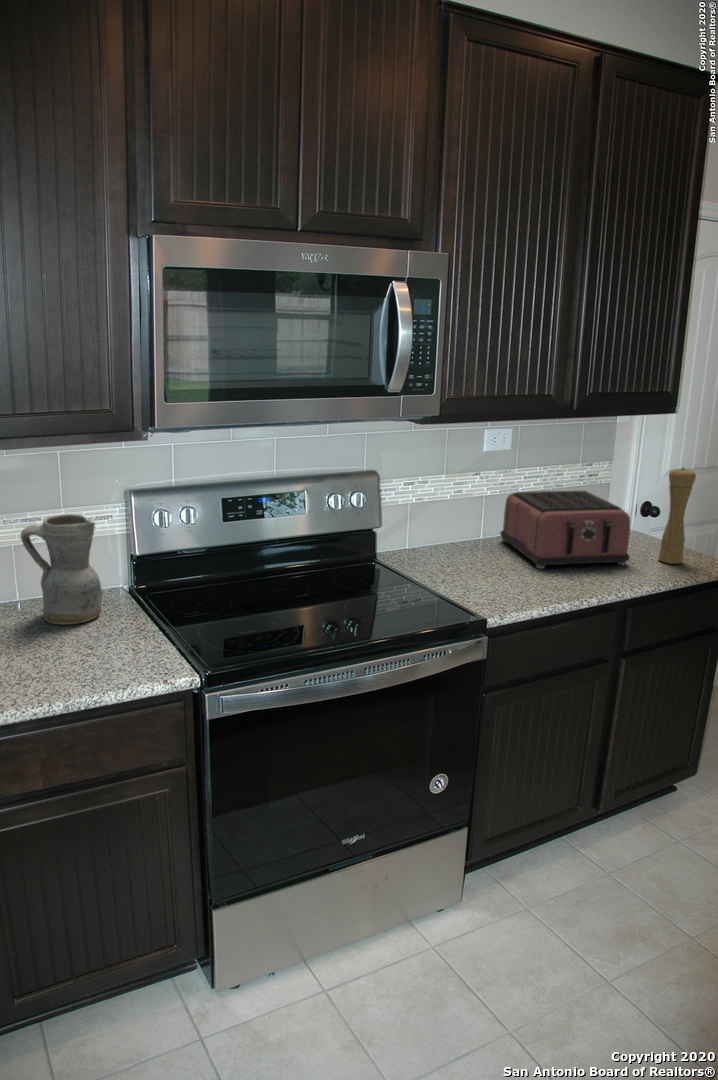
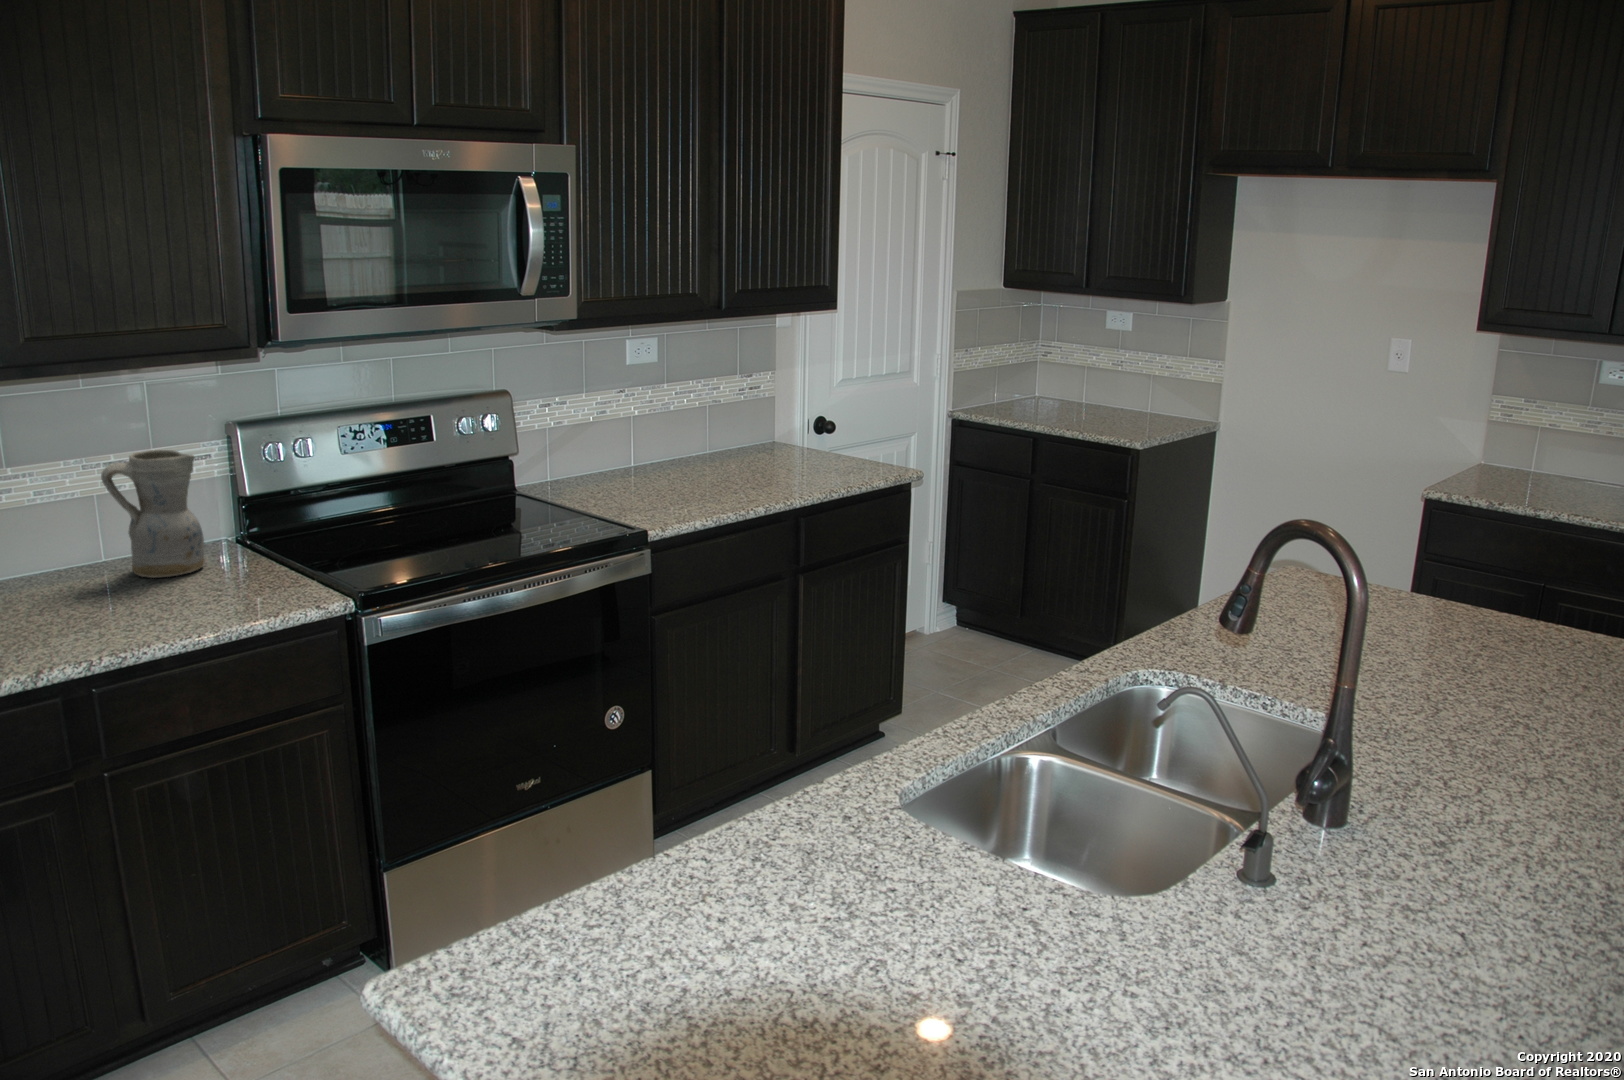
pepper mill: present [659,468,696,564] -> none [829,368,857,473]
toaster: present [500,490,630,569] -> none [657,403,798,488]

